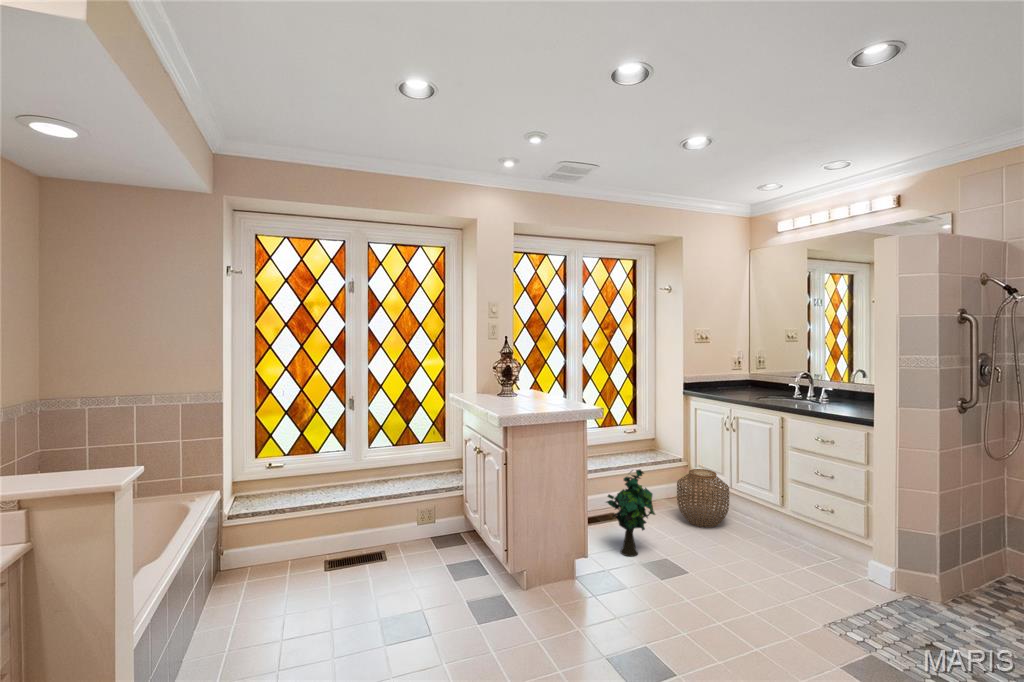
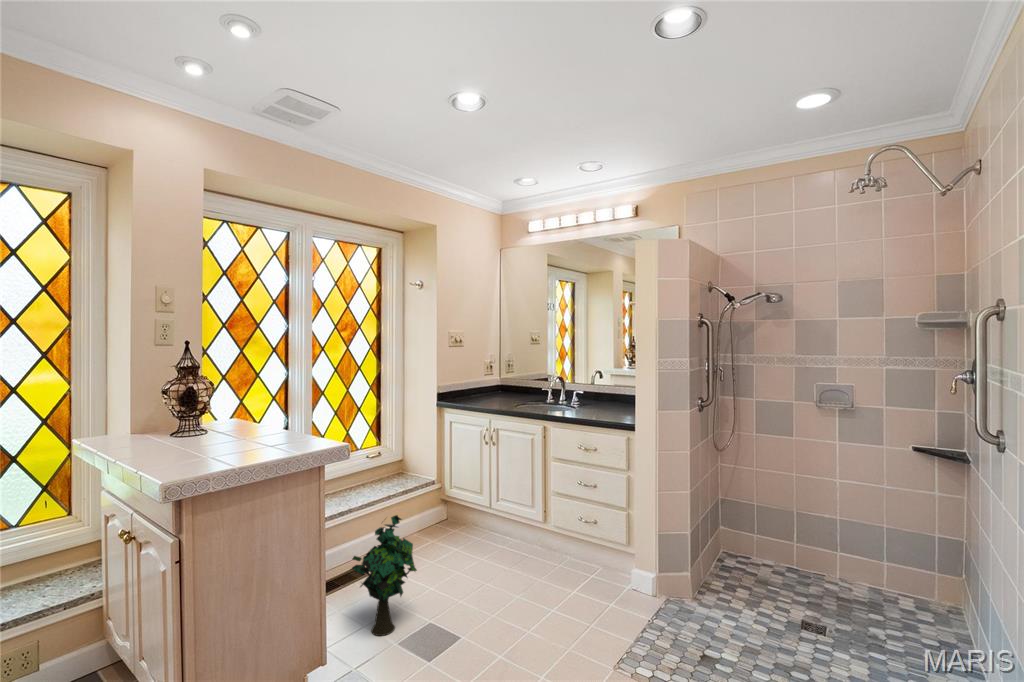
woven basket: present [677,469,729,527] -> none [435,494,493,564]

